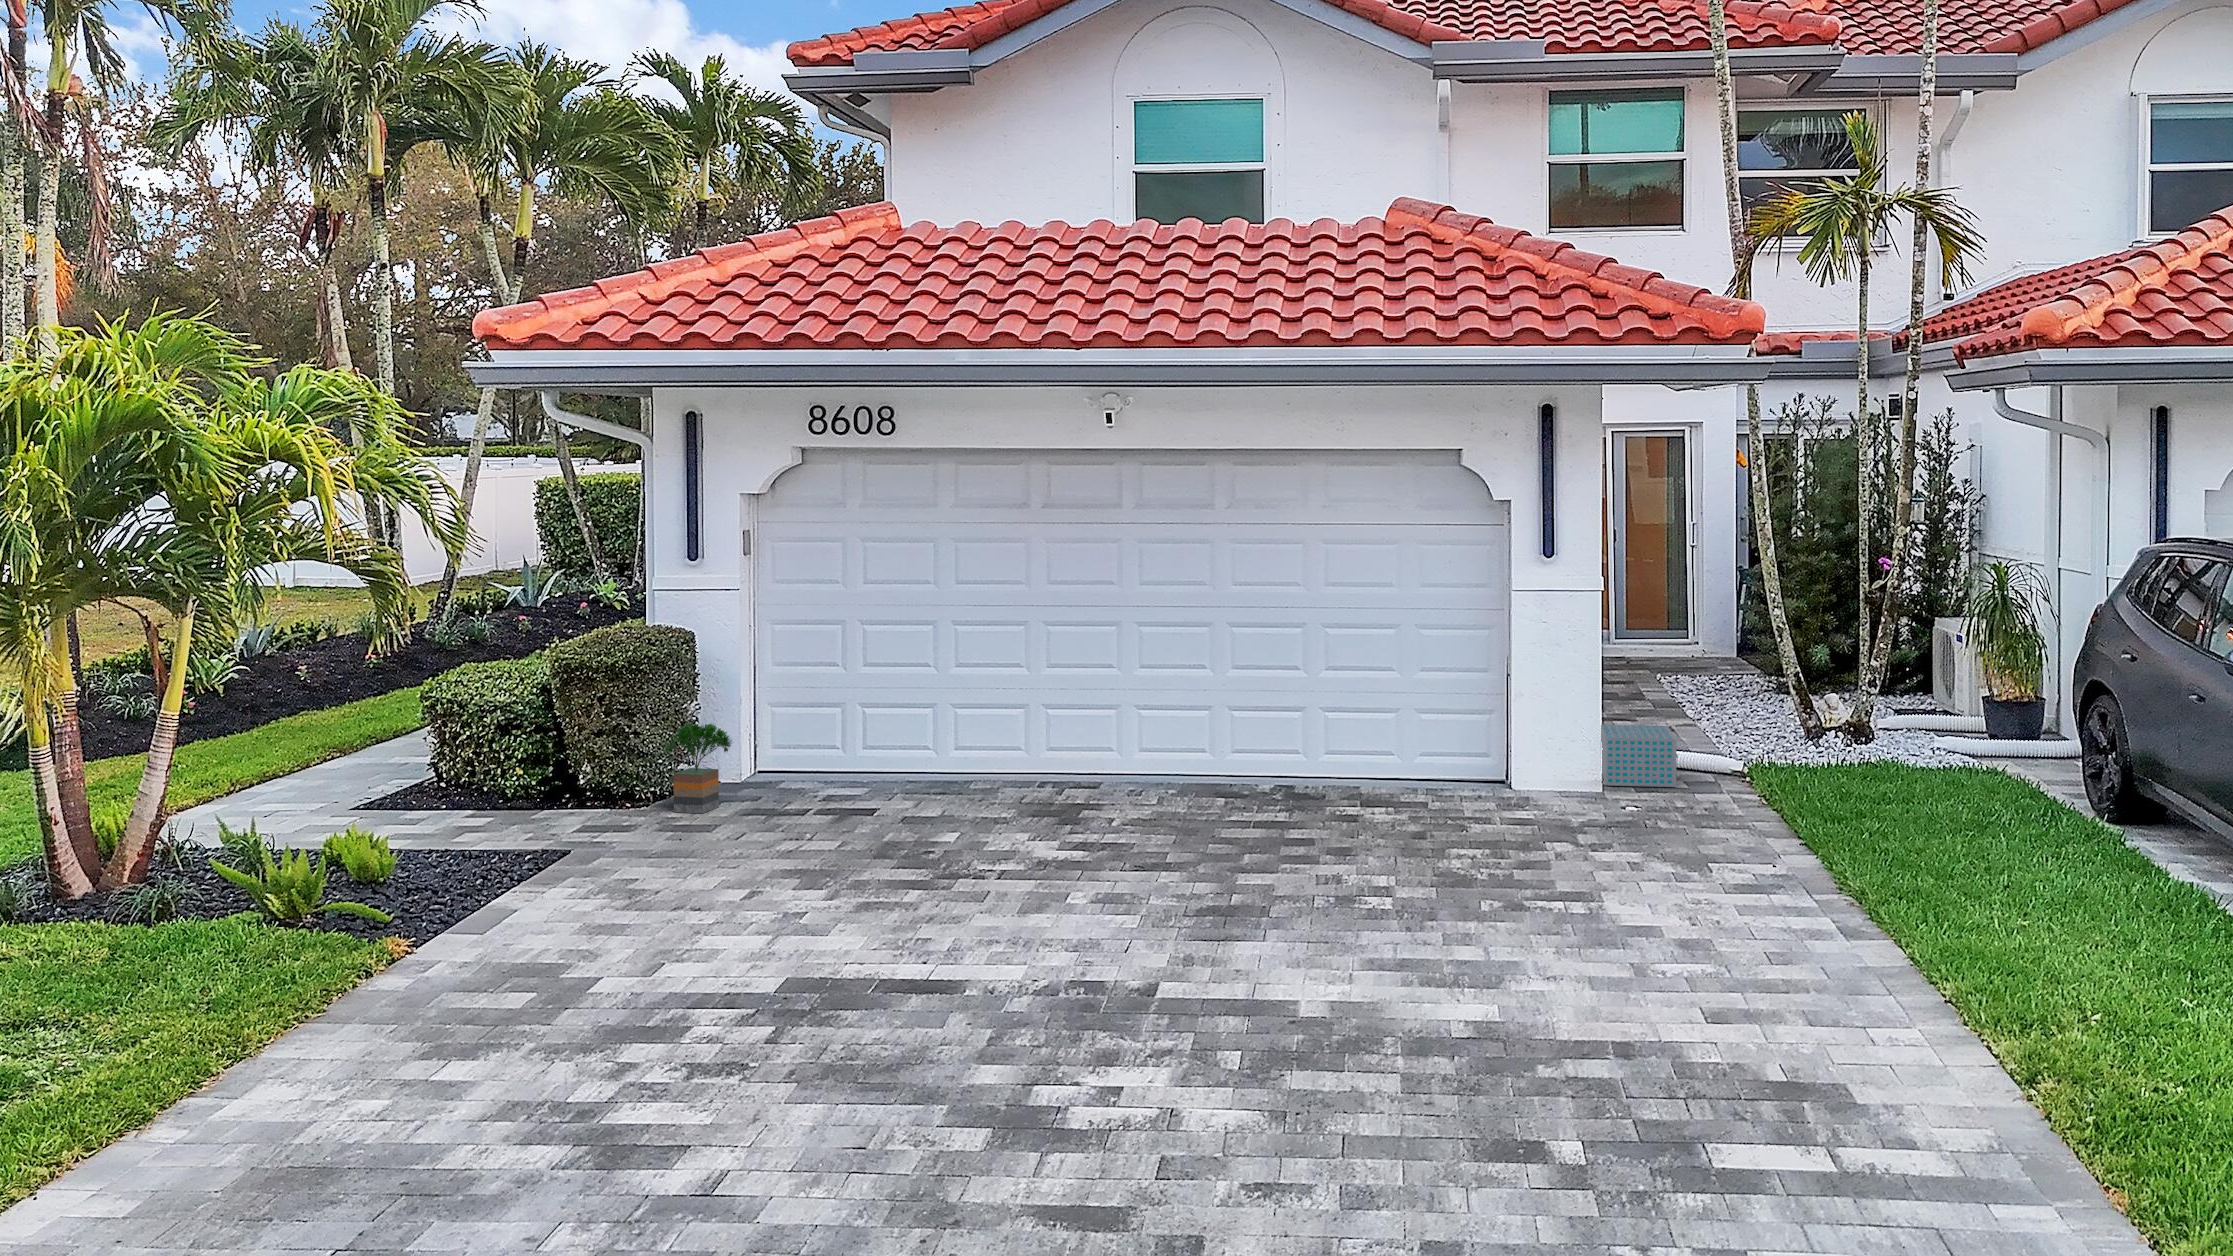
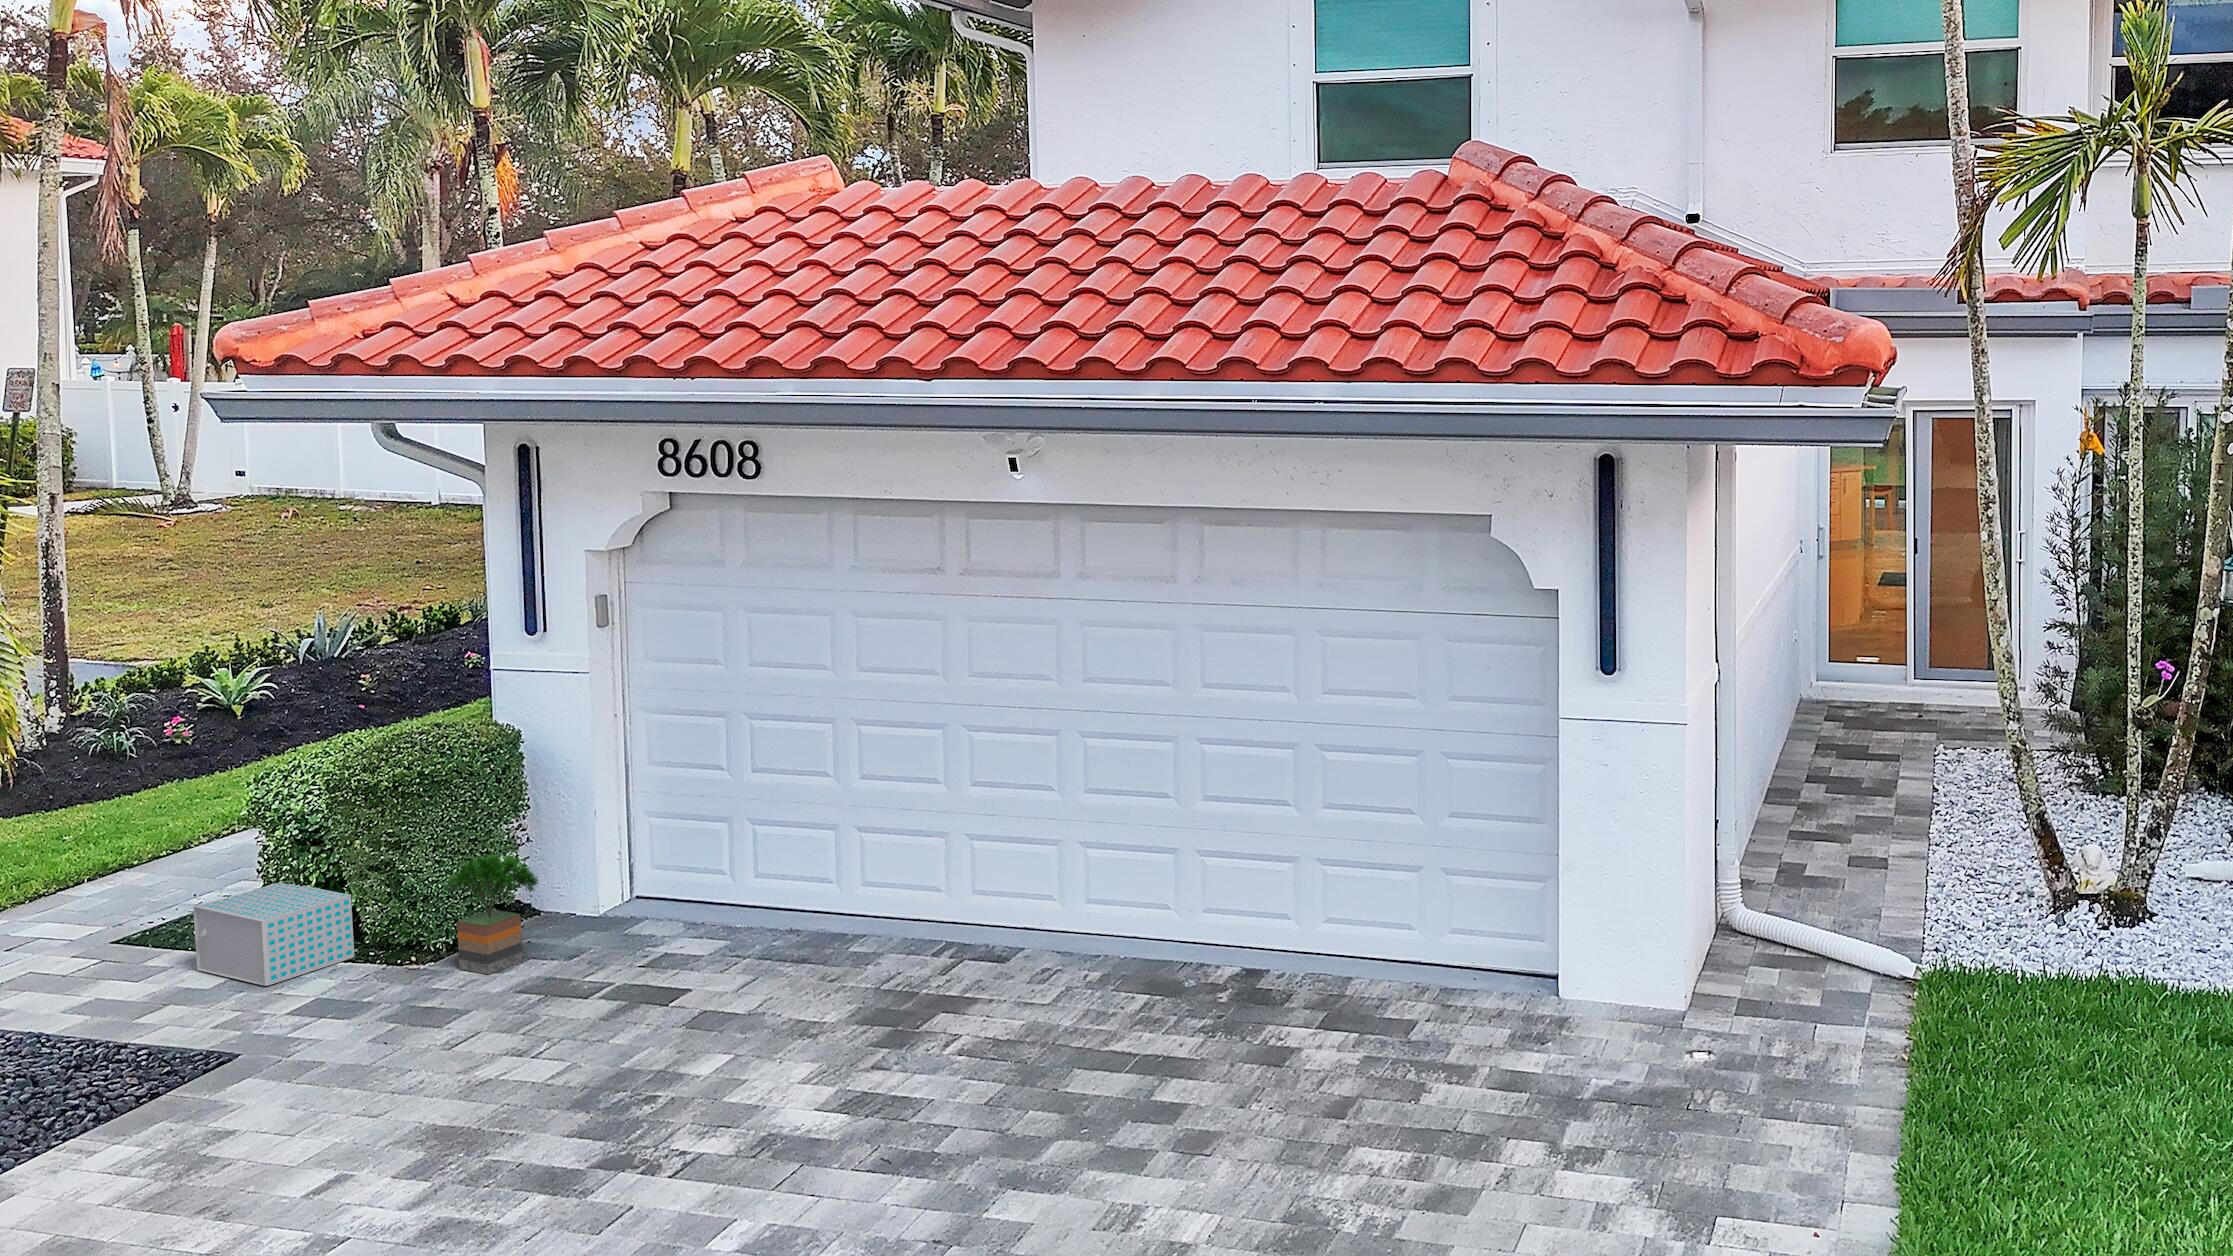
storage box: present [1601,725,1678,787] -> present [193,882,354,986]

